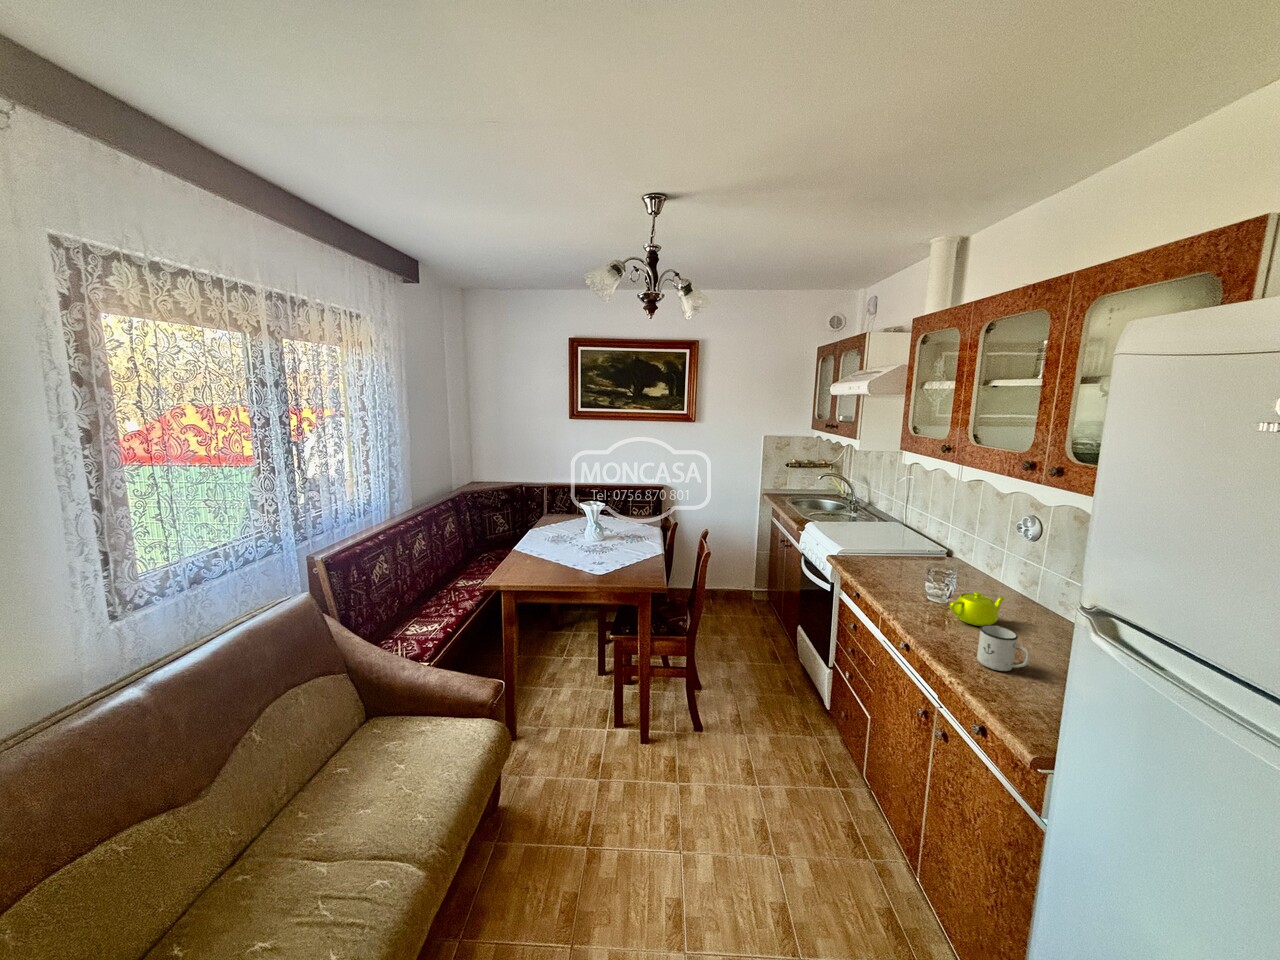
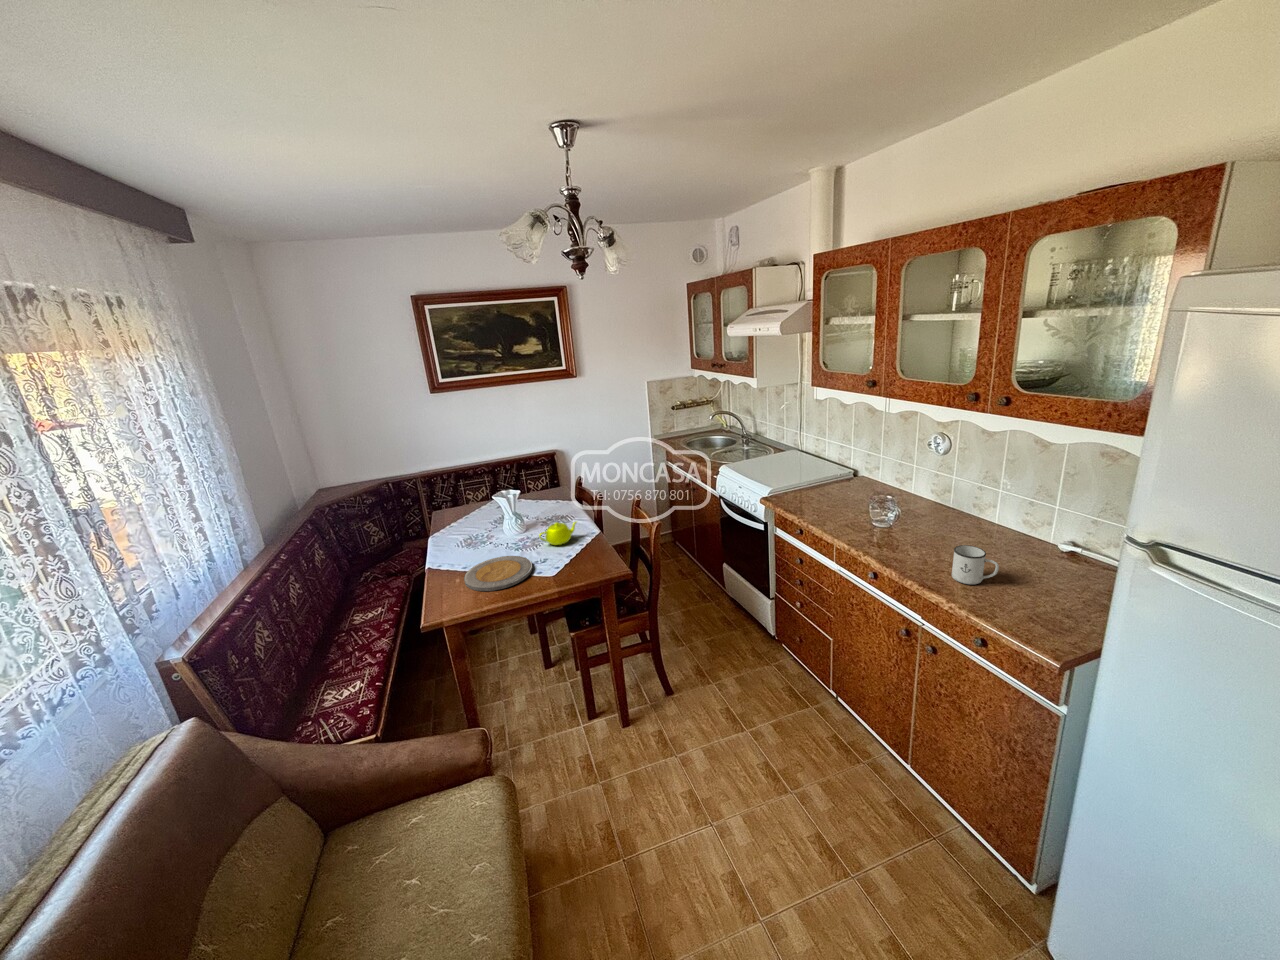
plate: none [532,553,590,576] -> present [464,556,532,591]
teapot: present [950,592,1006,626] -> present [539,521,577,545]

